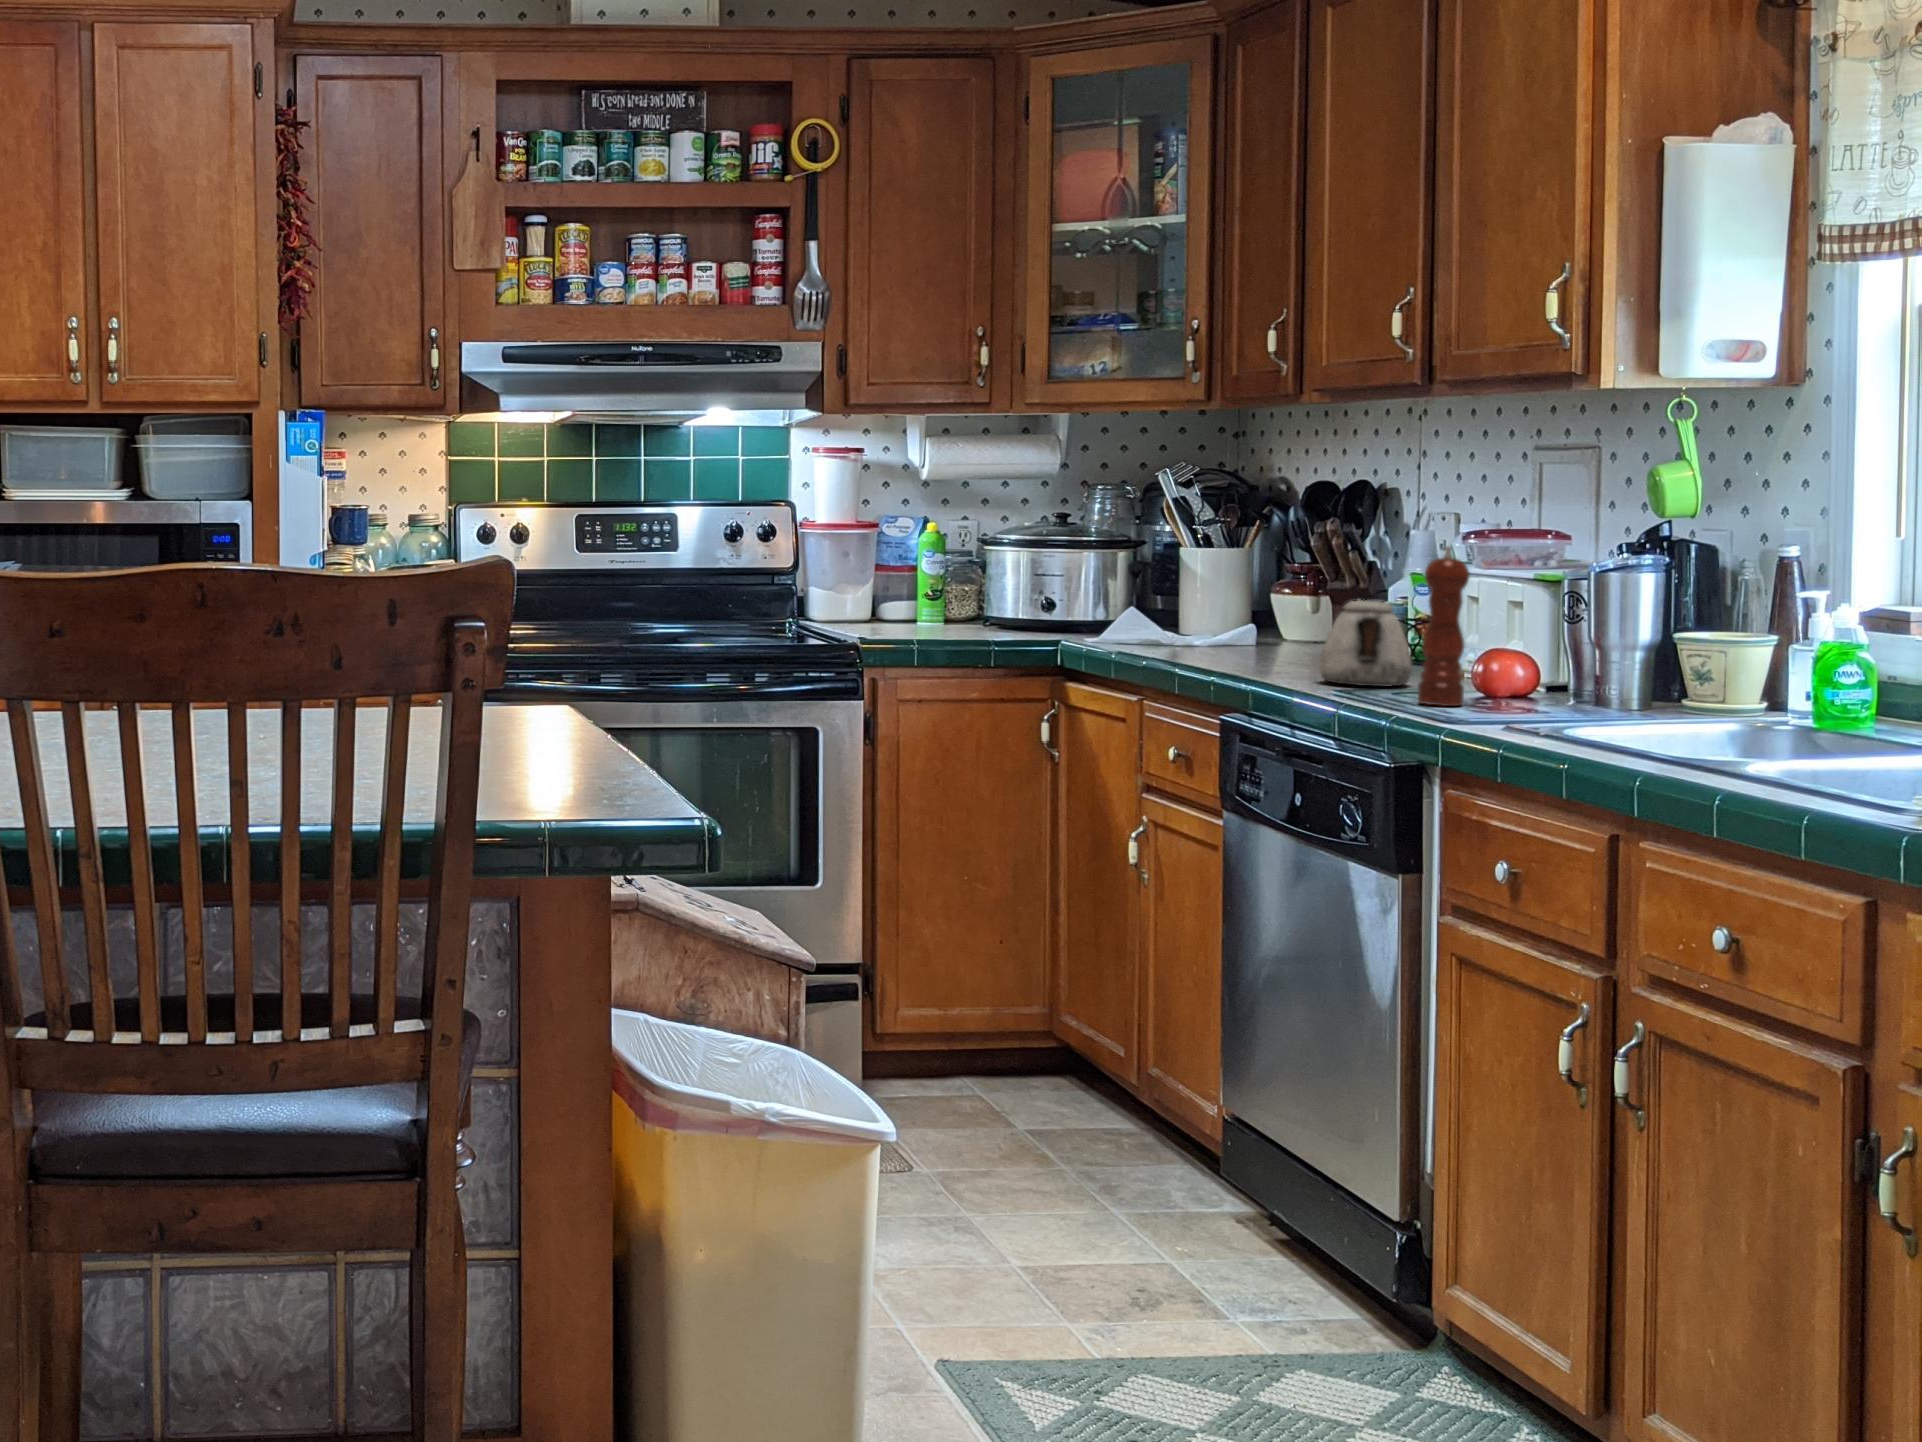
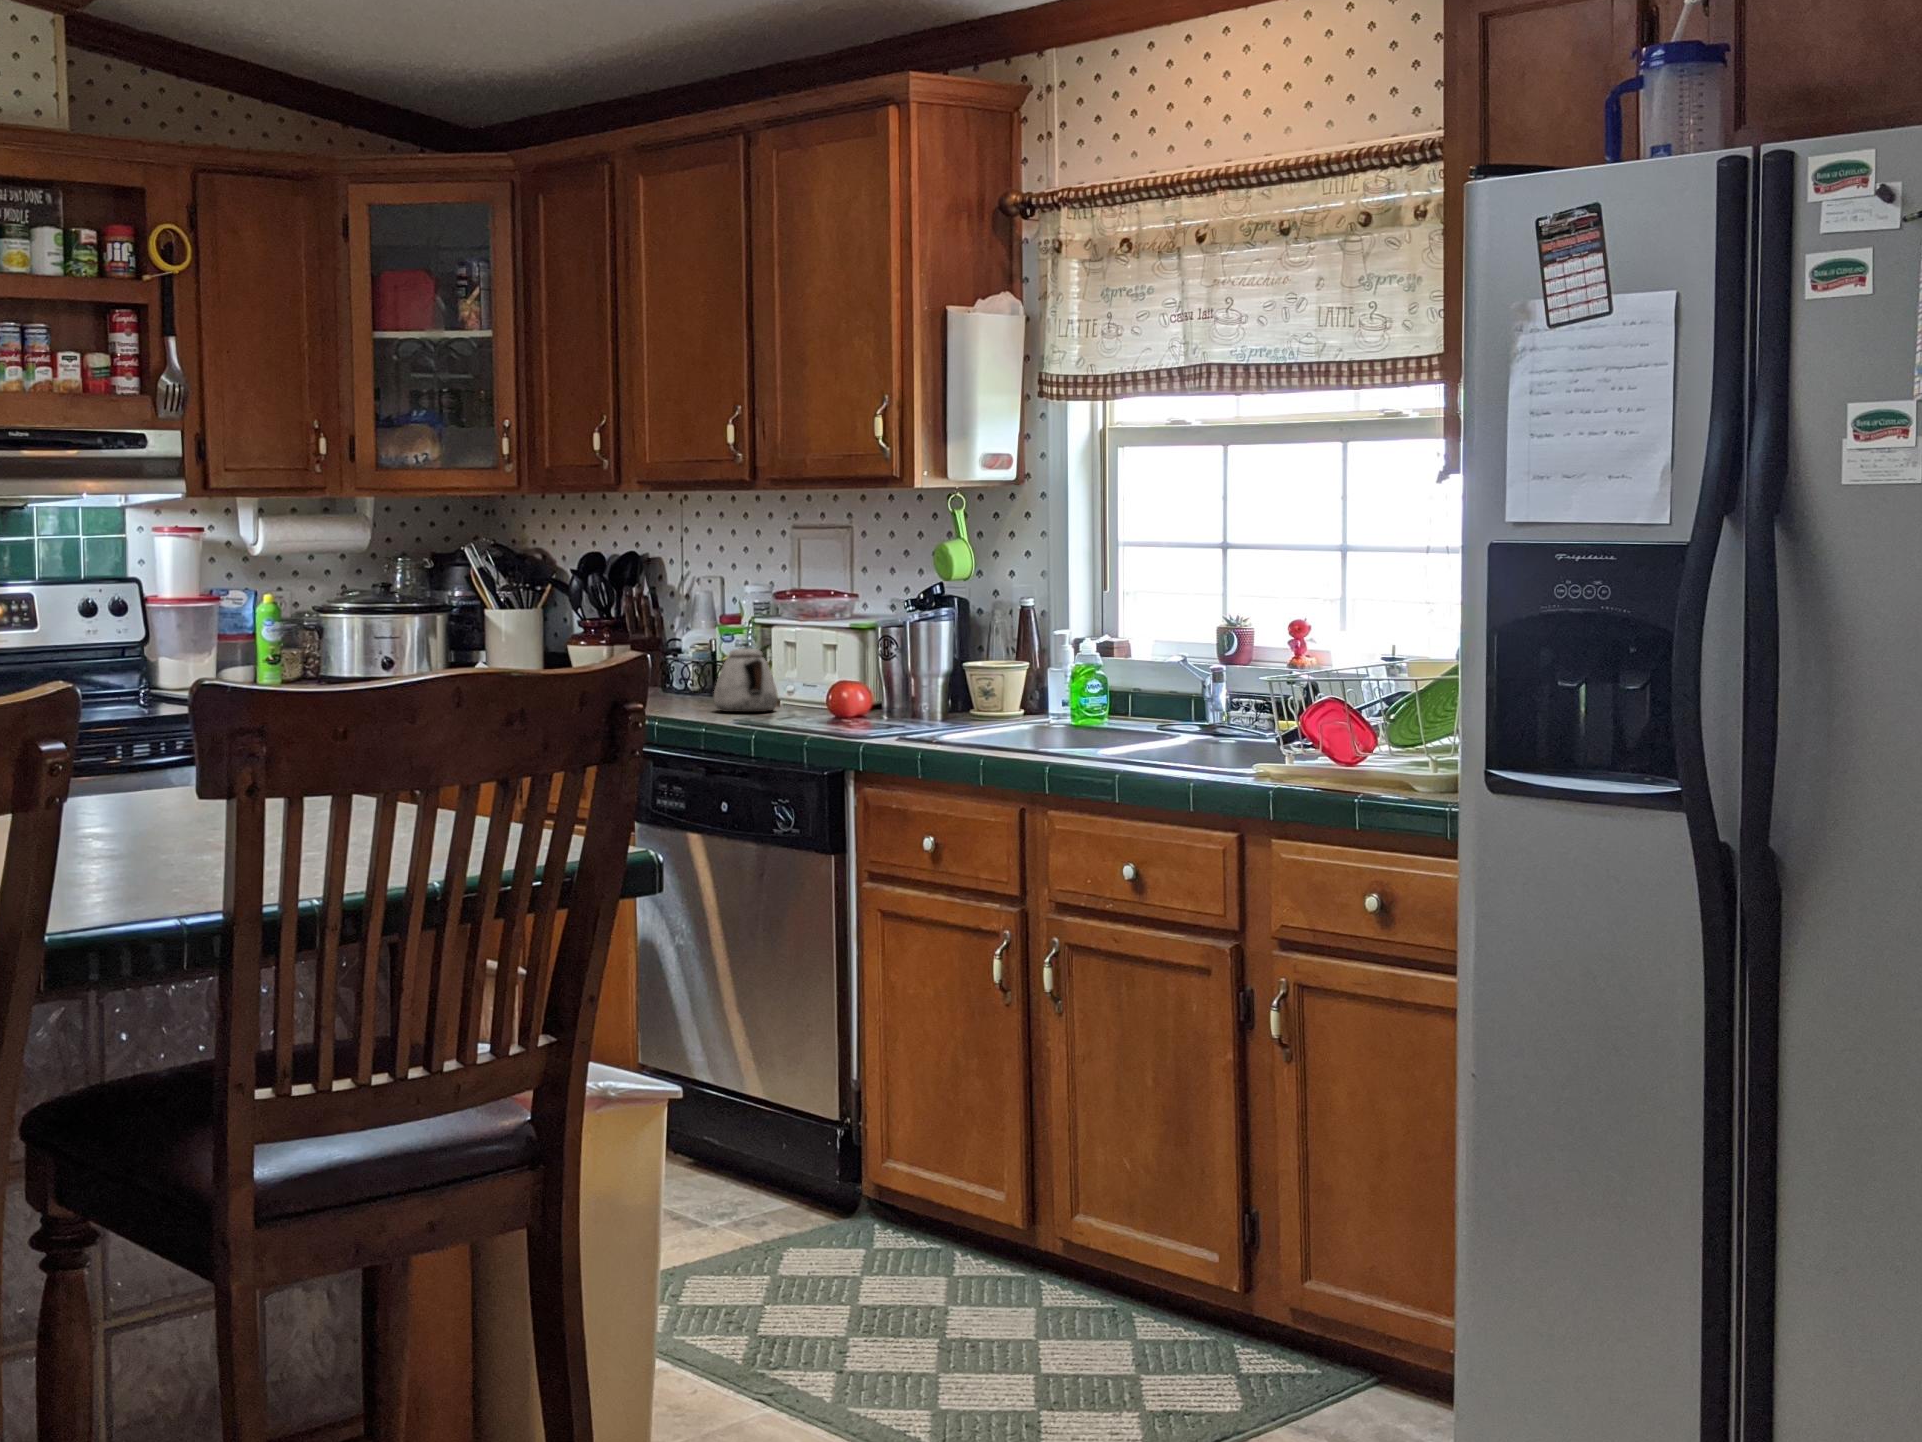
pepper mill: present [1417,546,1470,706] -> none [814,606,844,721]

